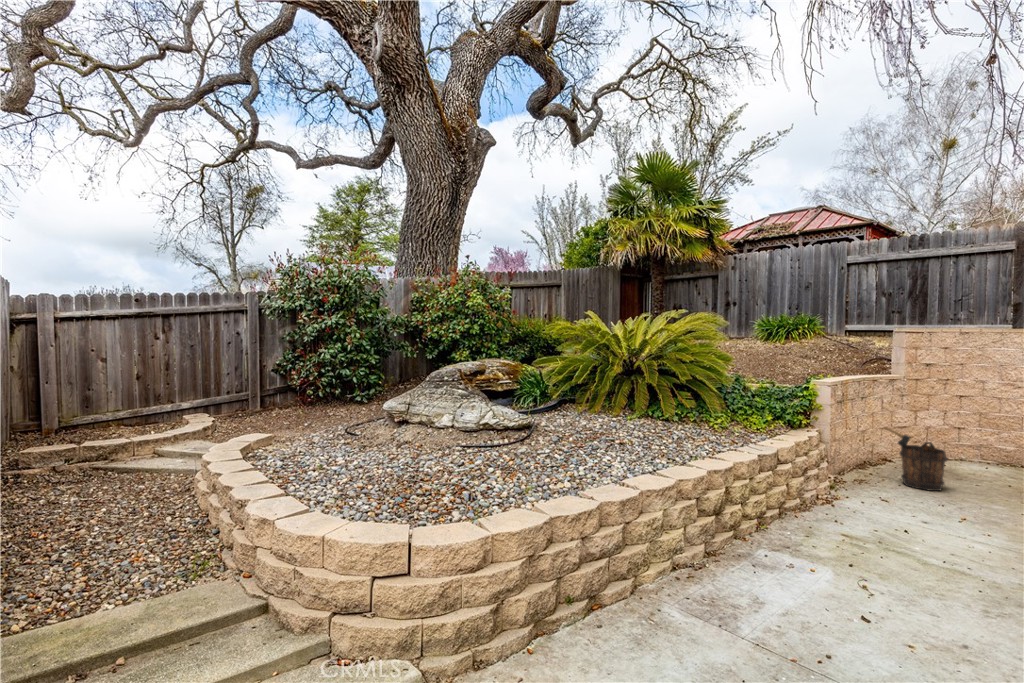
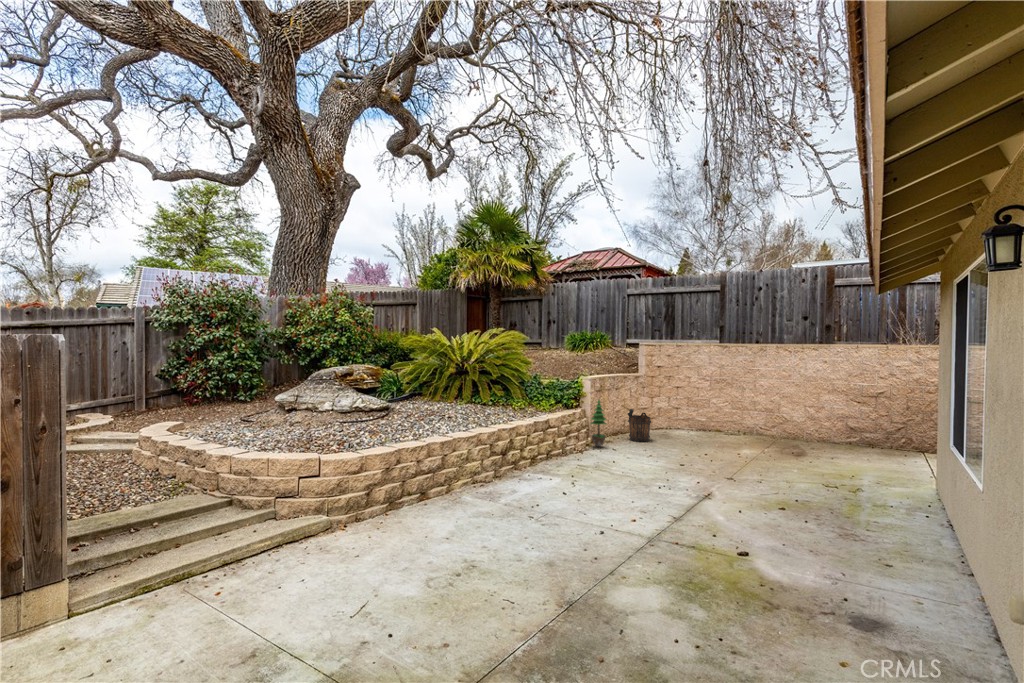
potted tree: none [840,418,874,496] -> present [591,400,606,447]

